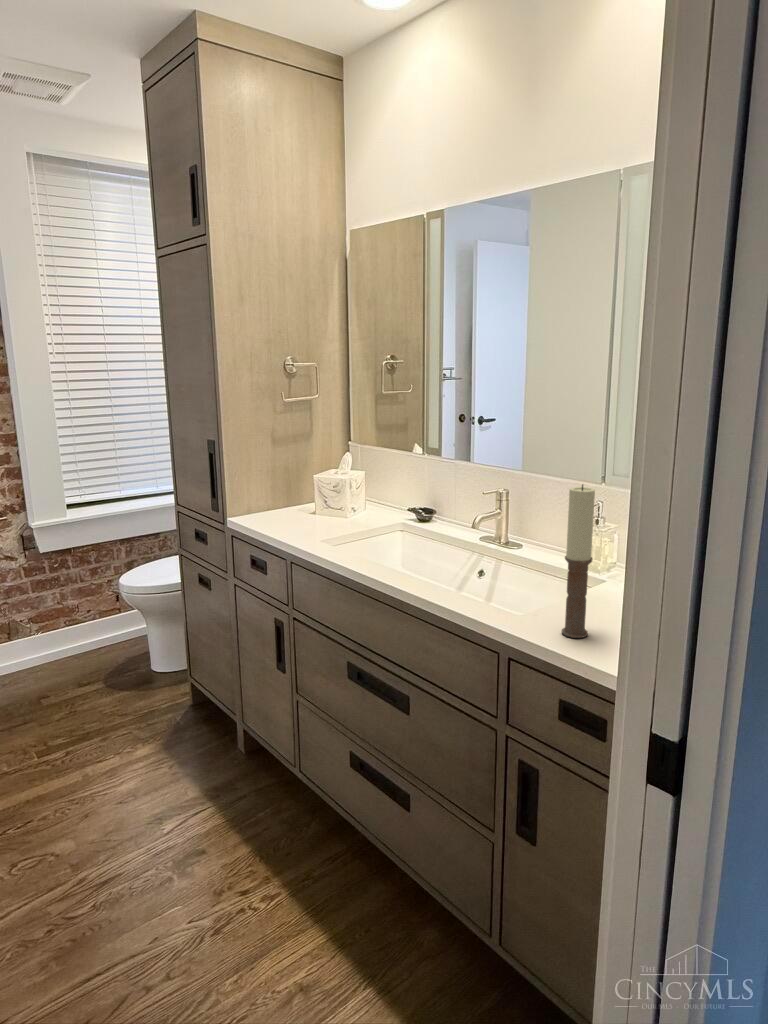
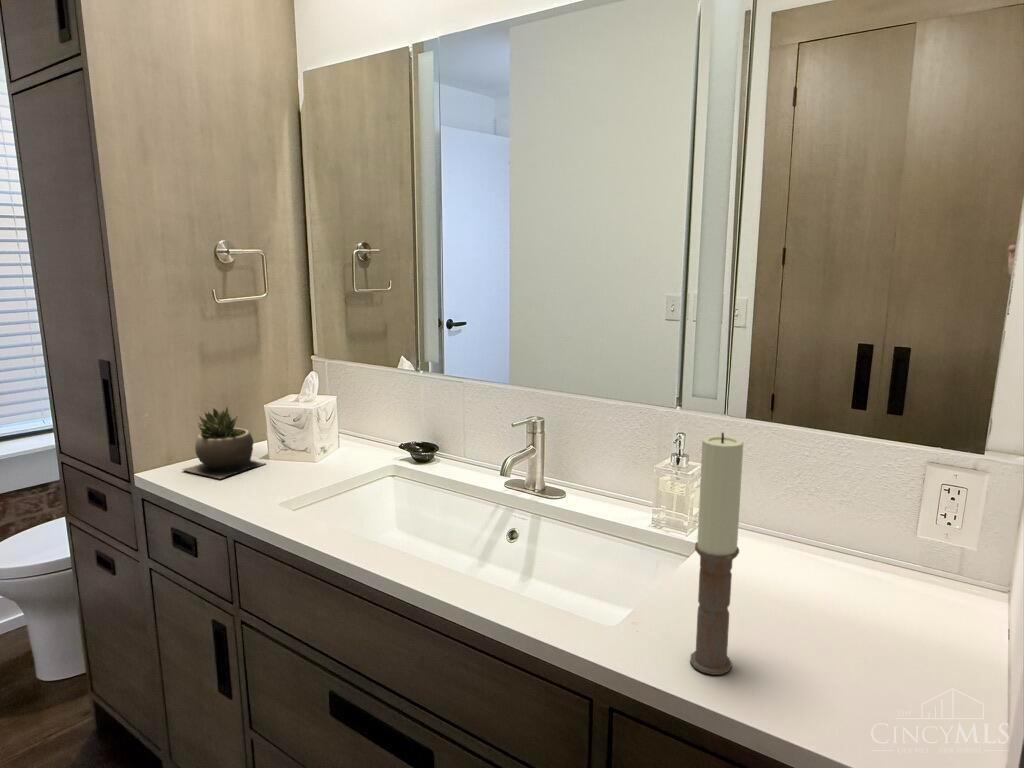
succulent plant: none [257,476,314,525] -> present [183,408,265,479]

